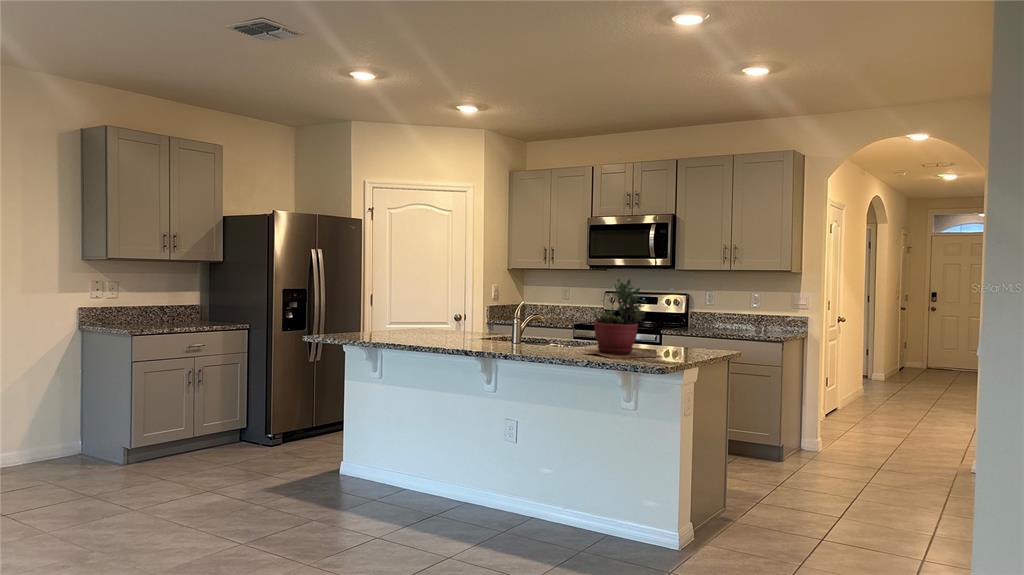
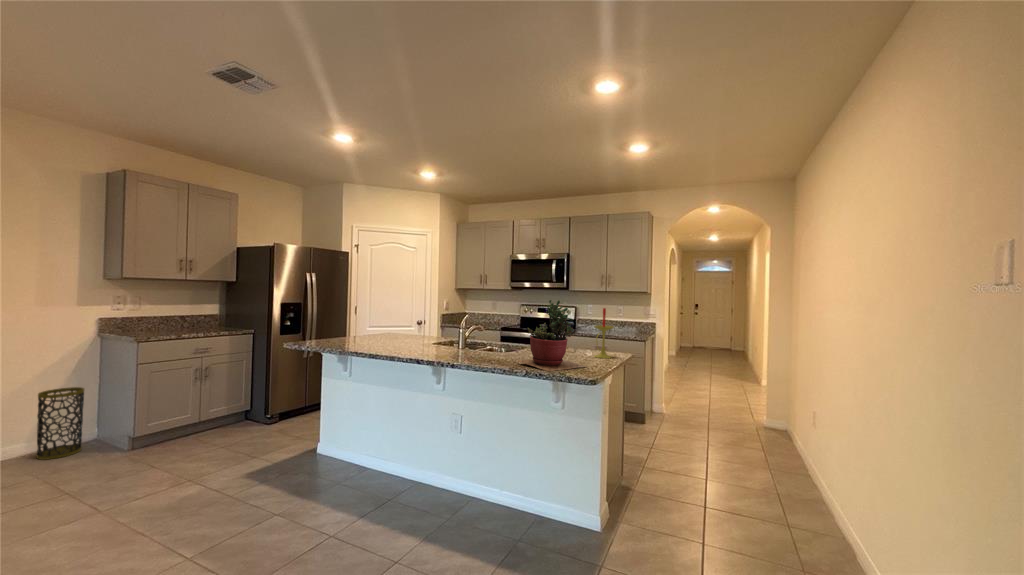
candle: none [682,288,708,352] -> present [594,308,613,358]
trash can: none [33,389,75,468] -> present [37,387,84,460]

